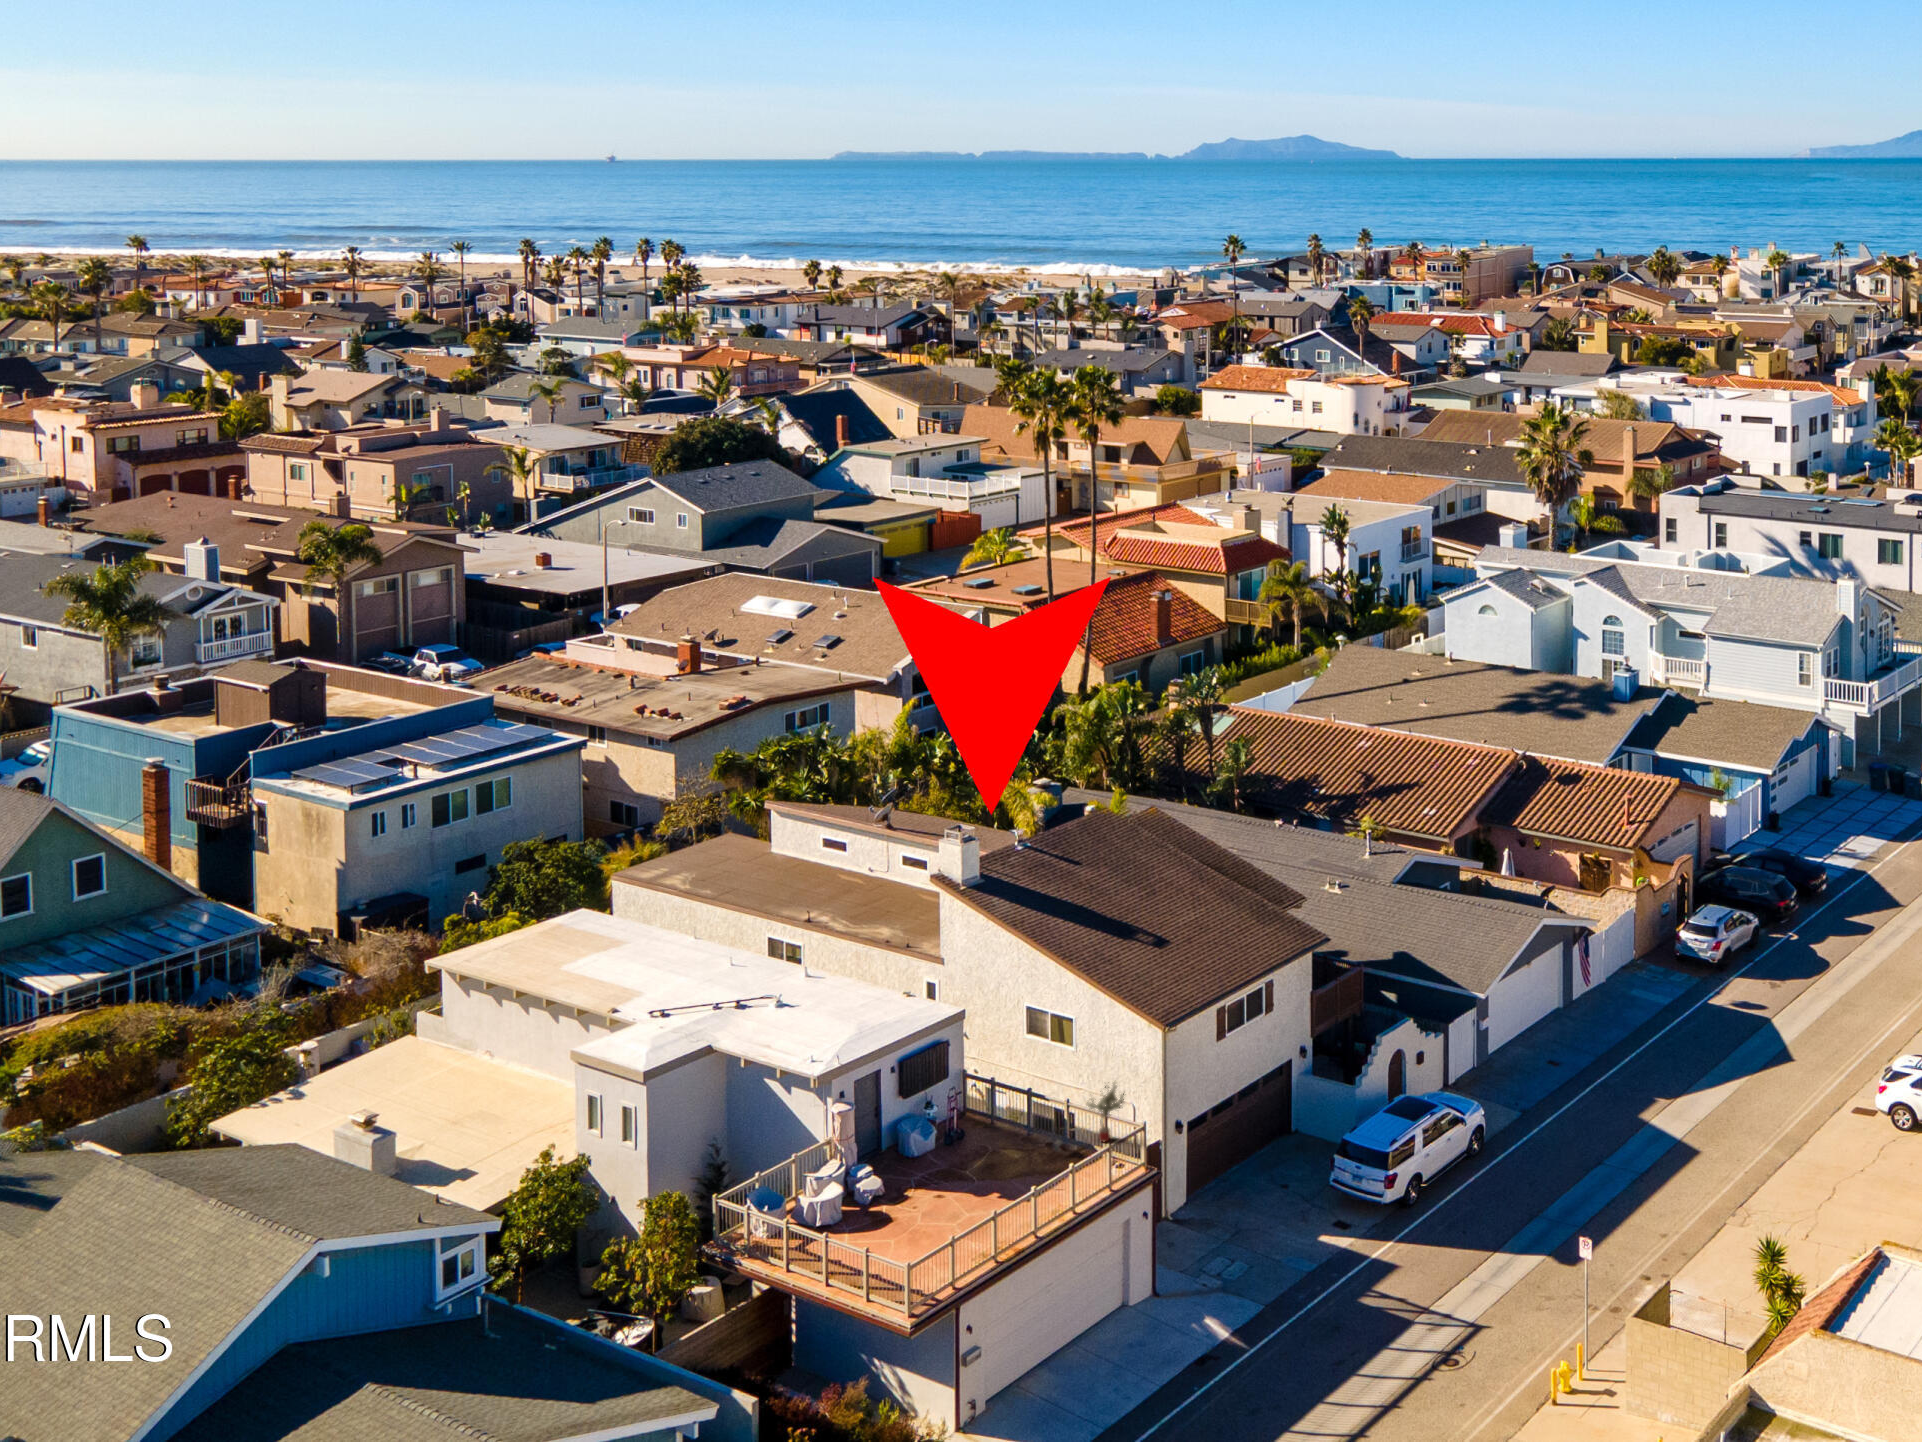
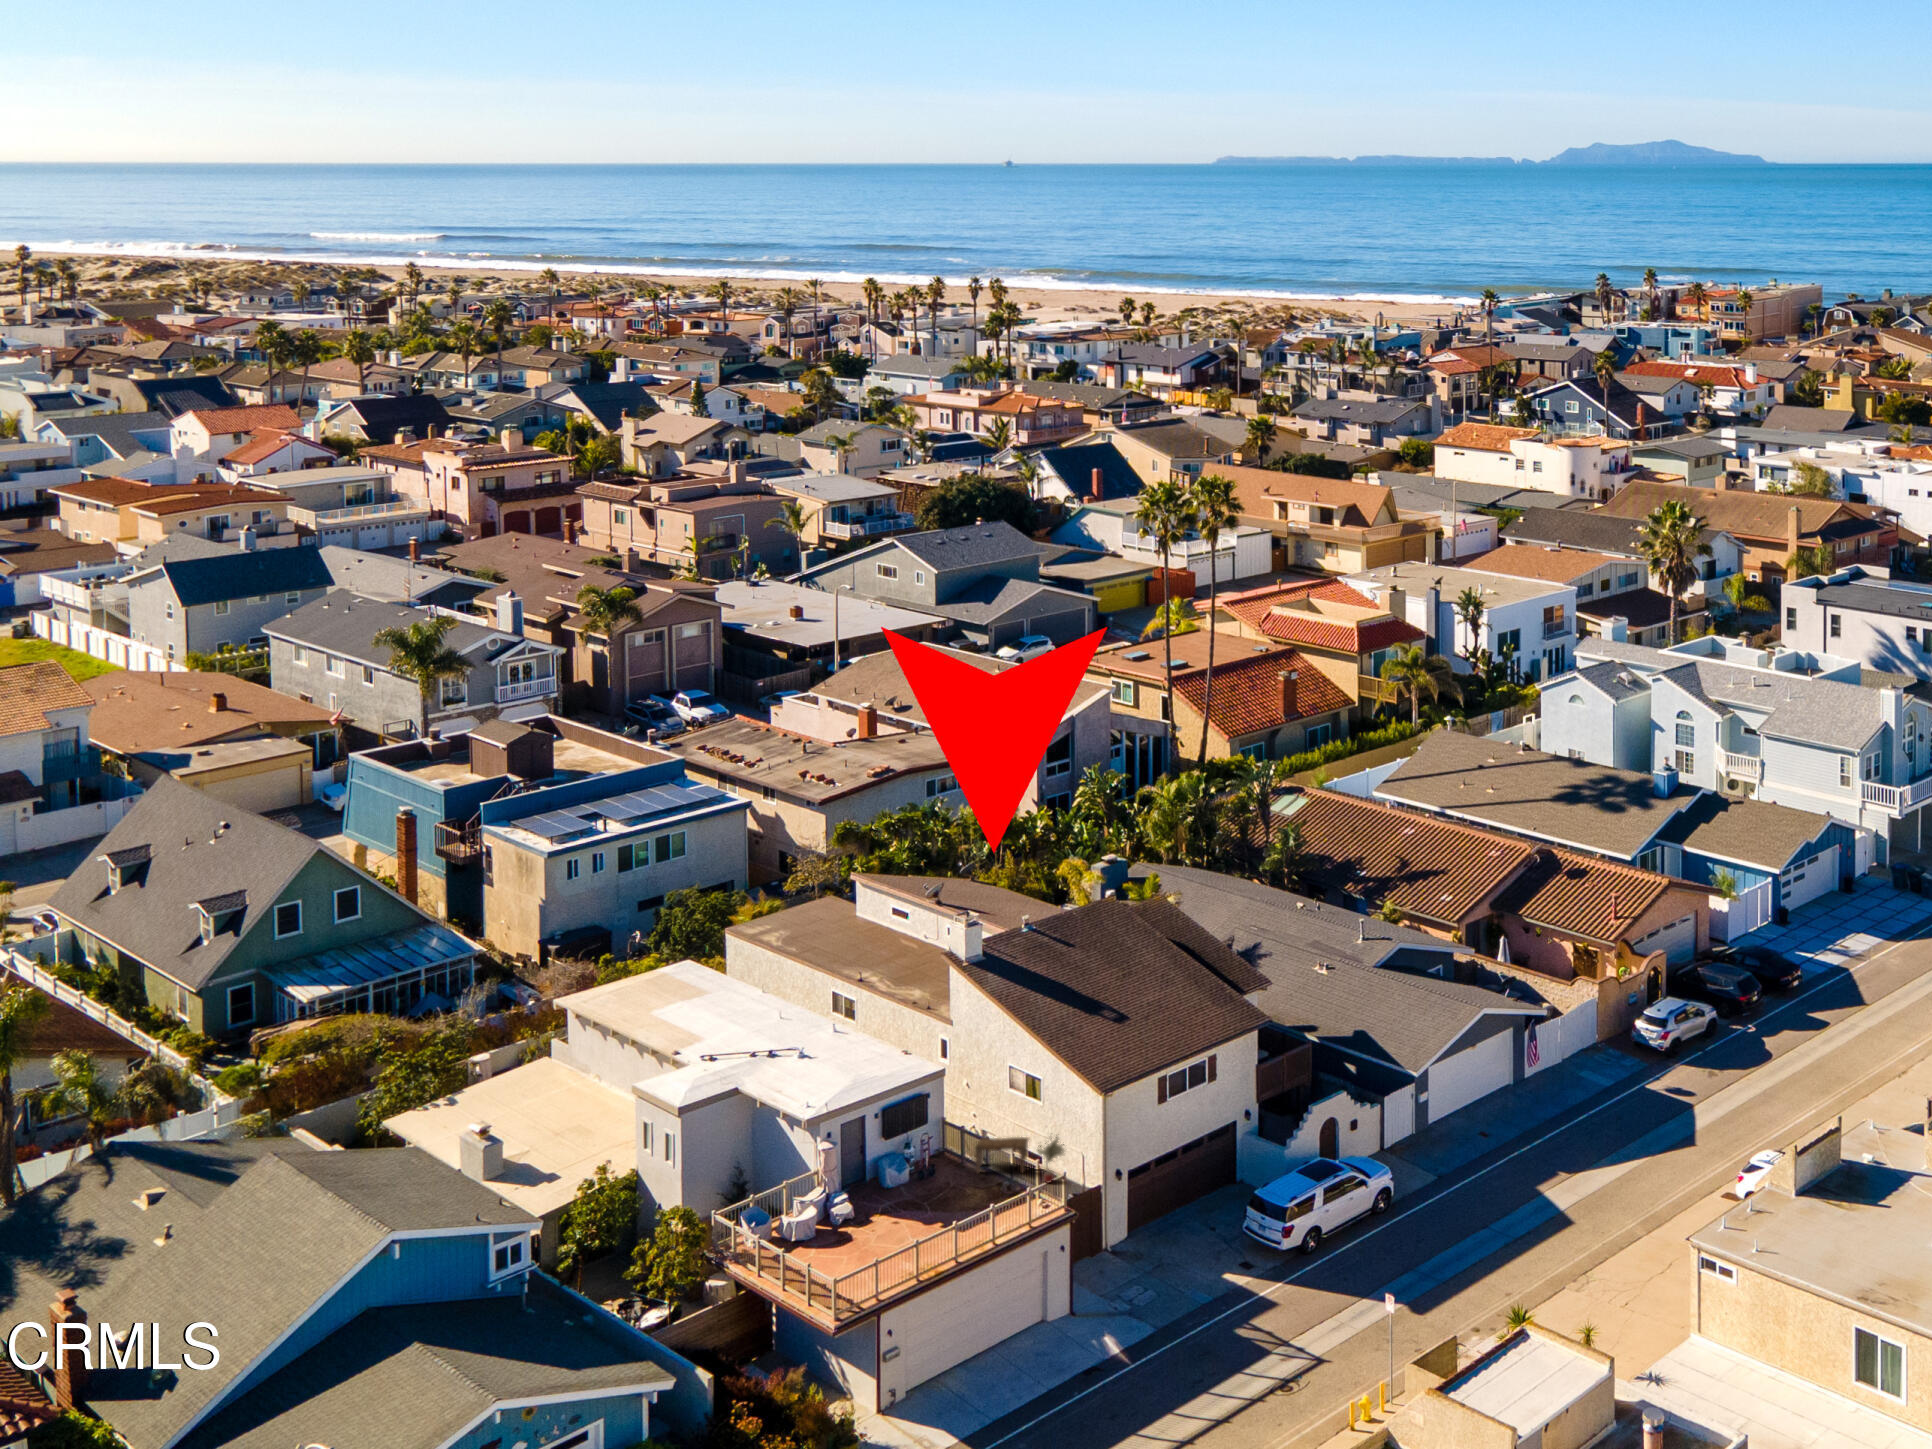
bench: none [1008,1090,1071,1138] -> present [975,1137,1028,1173]

